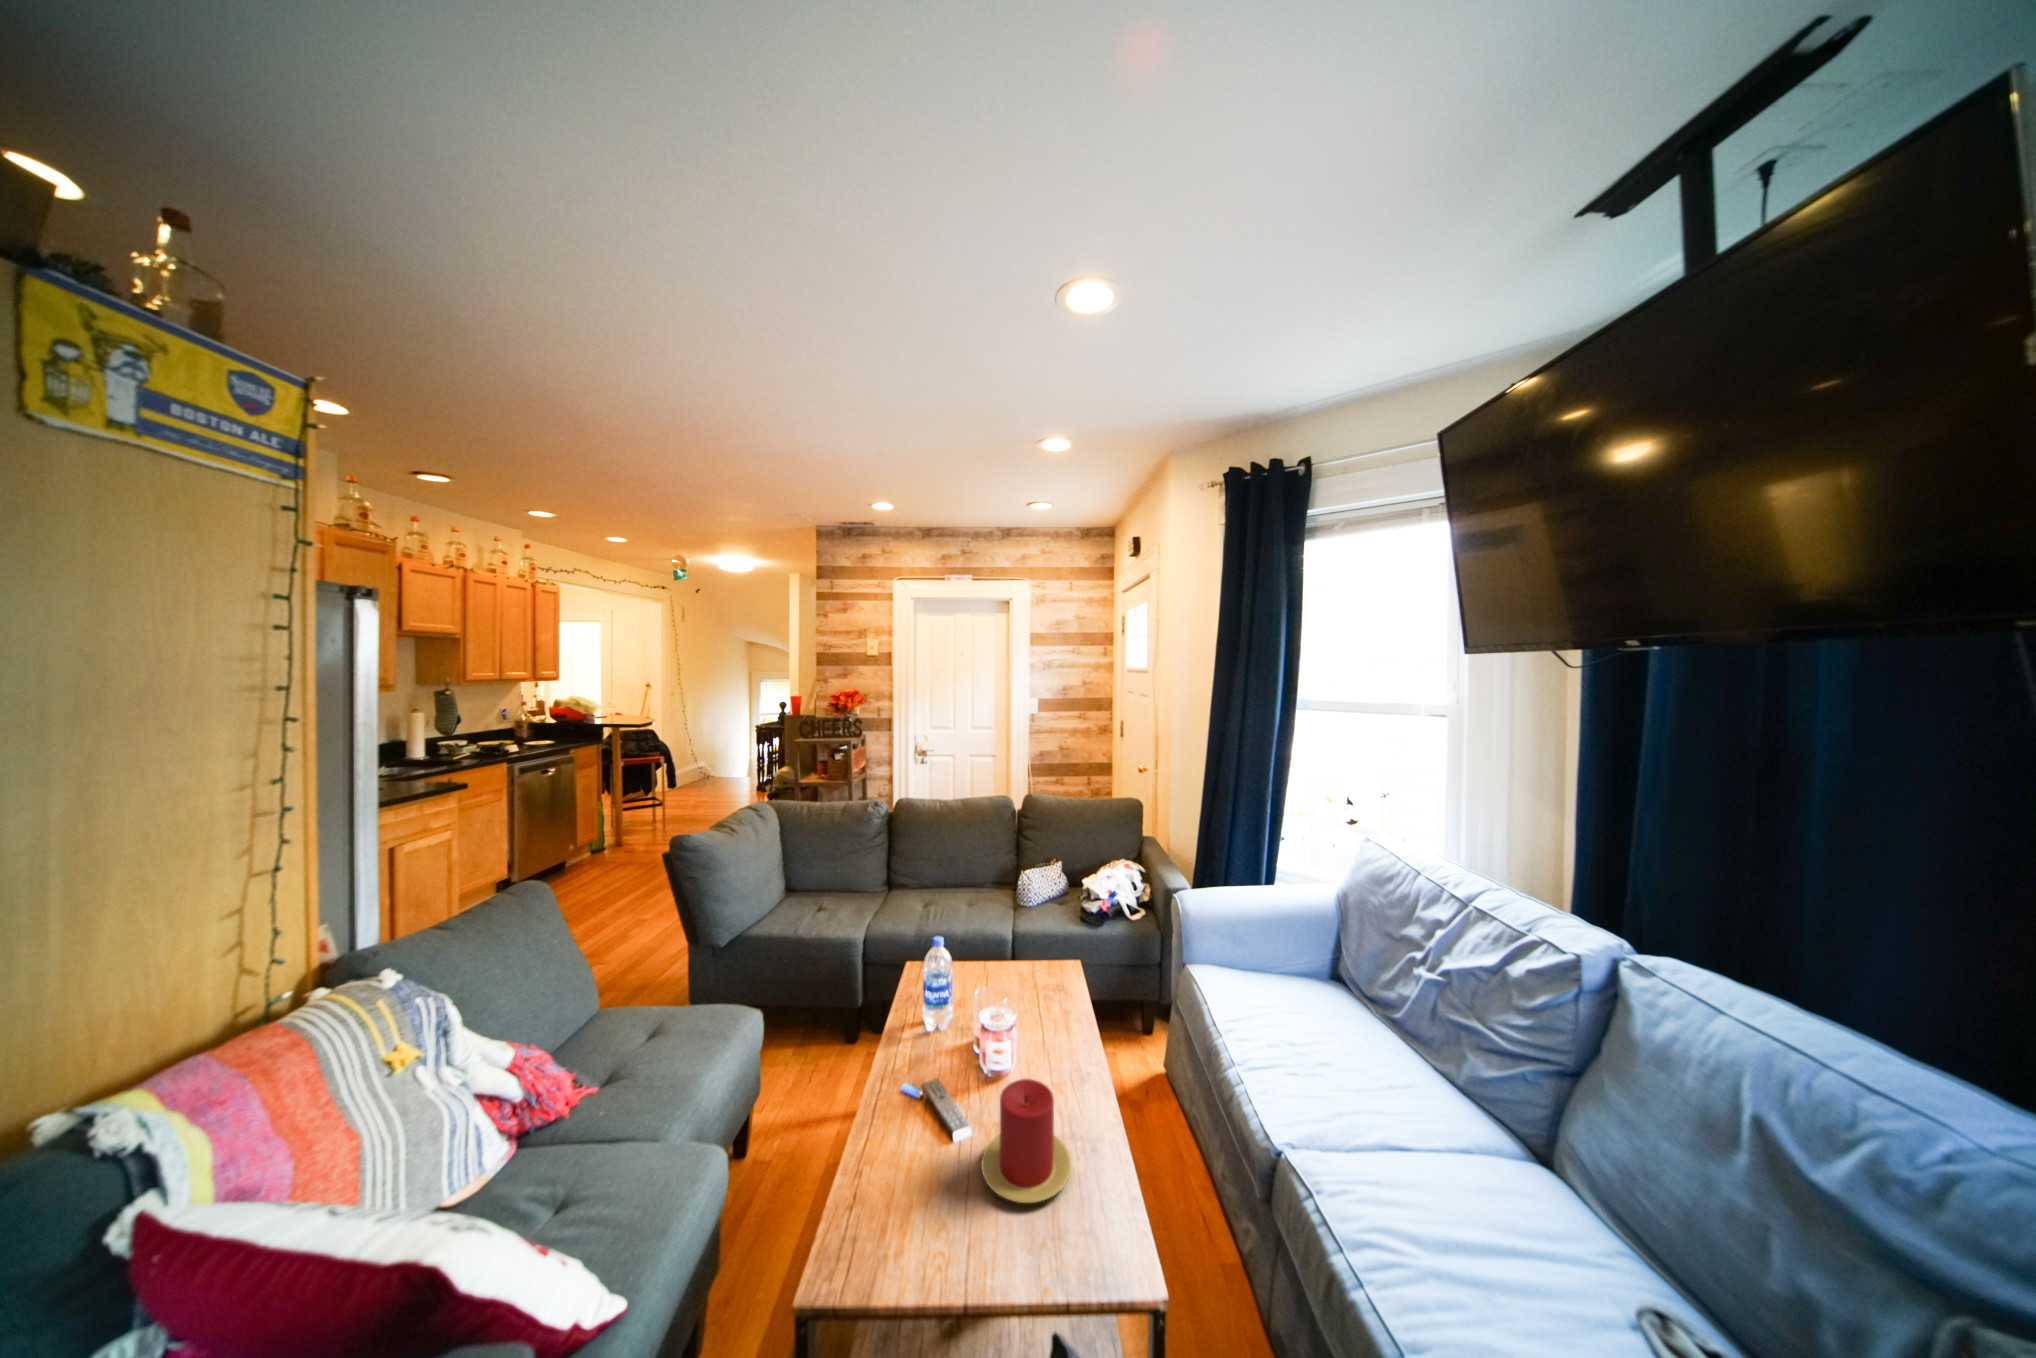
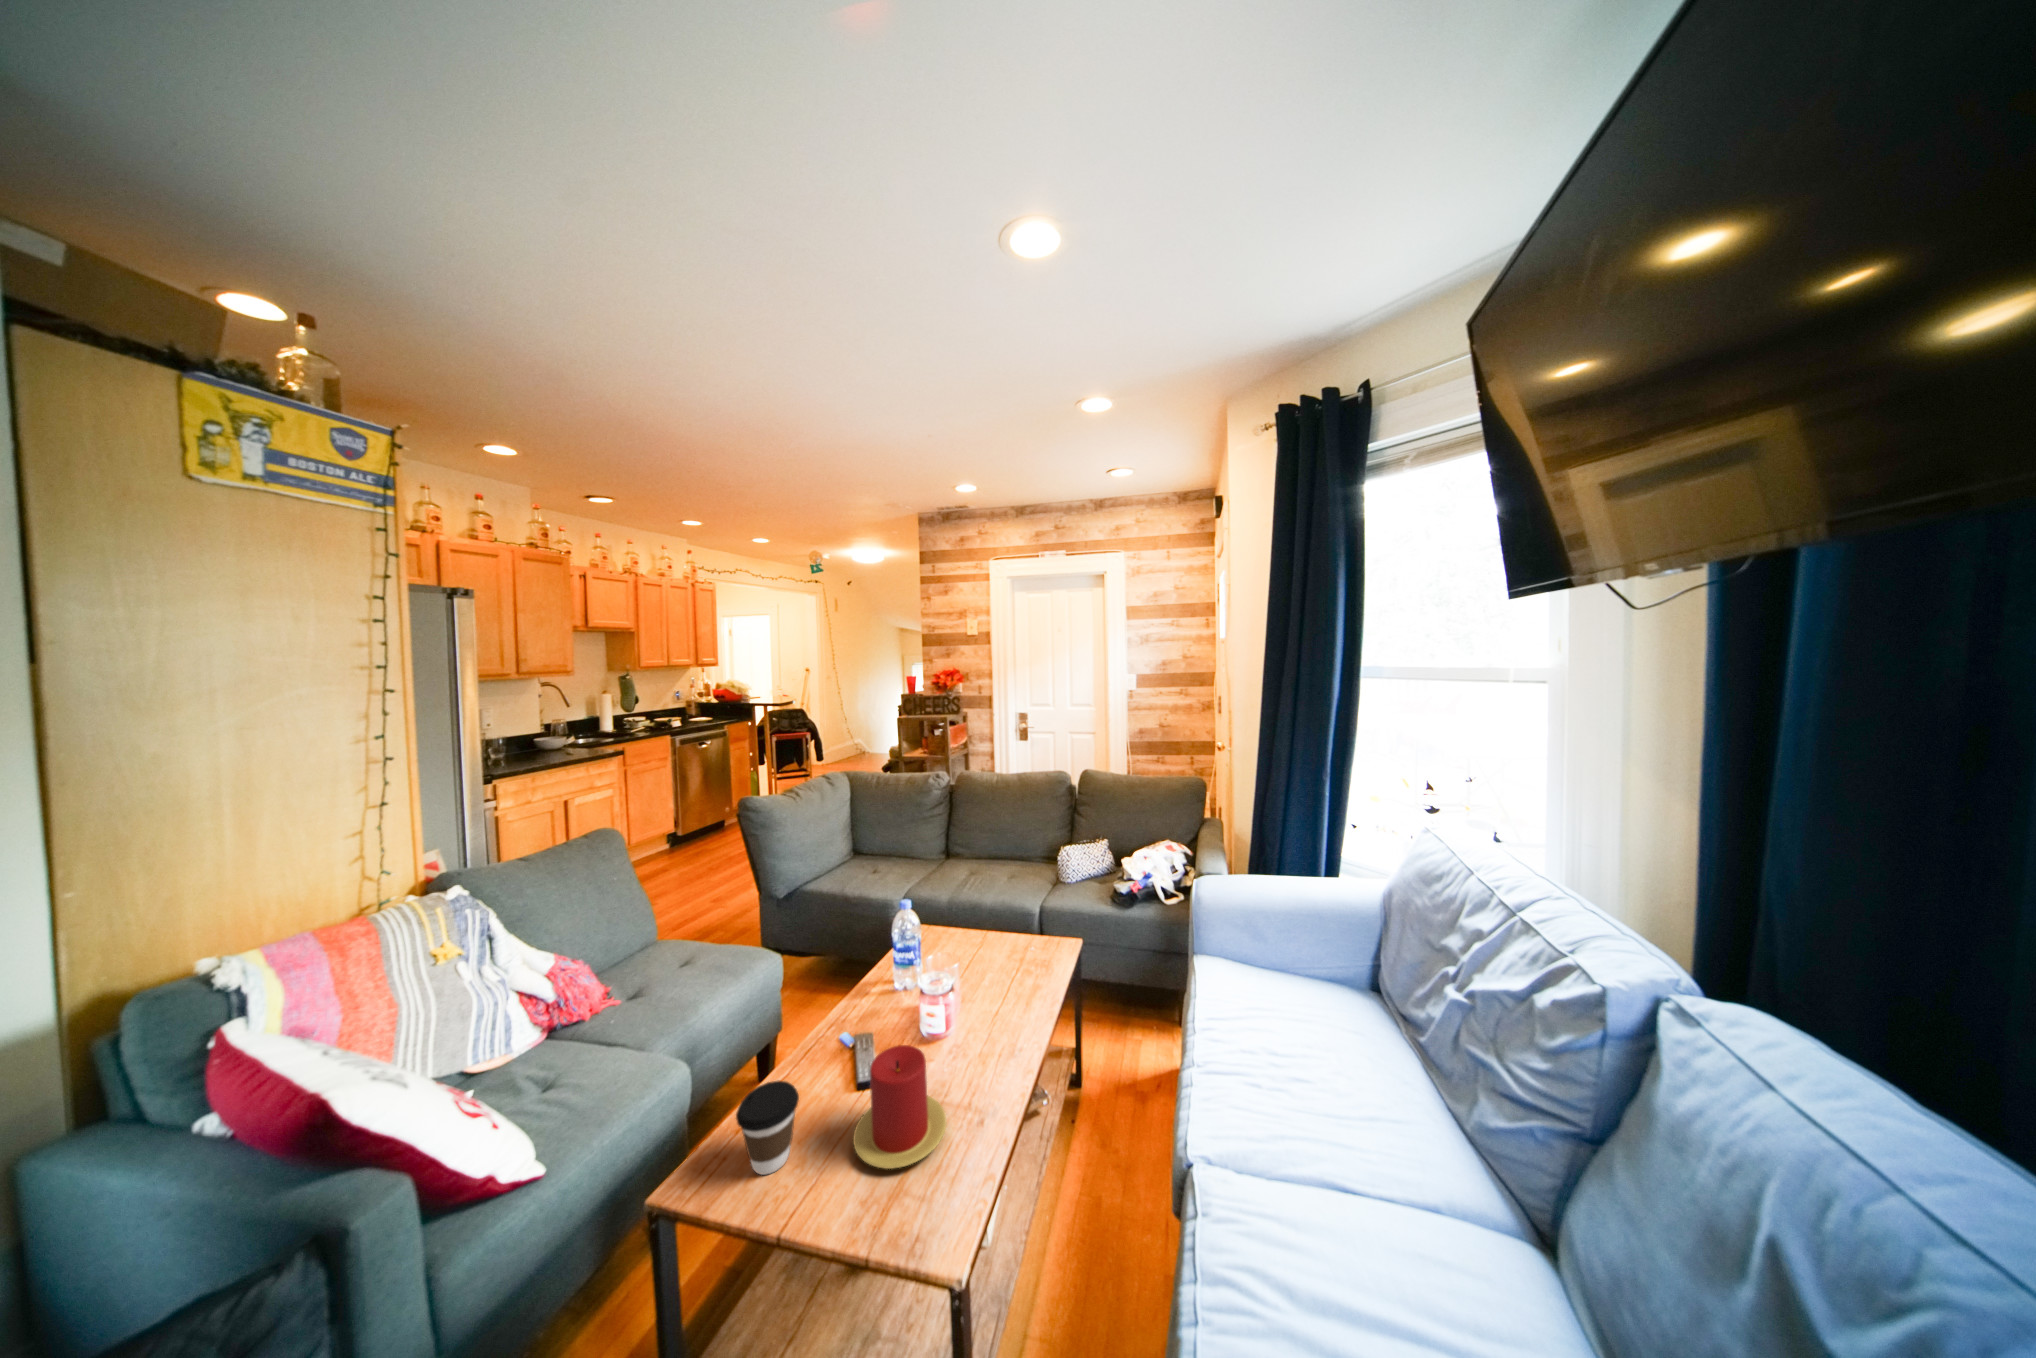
coffee cup: none [879,1135,940,1237] -> present [736,1081,799,1175]

